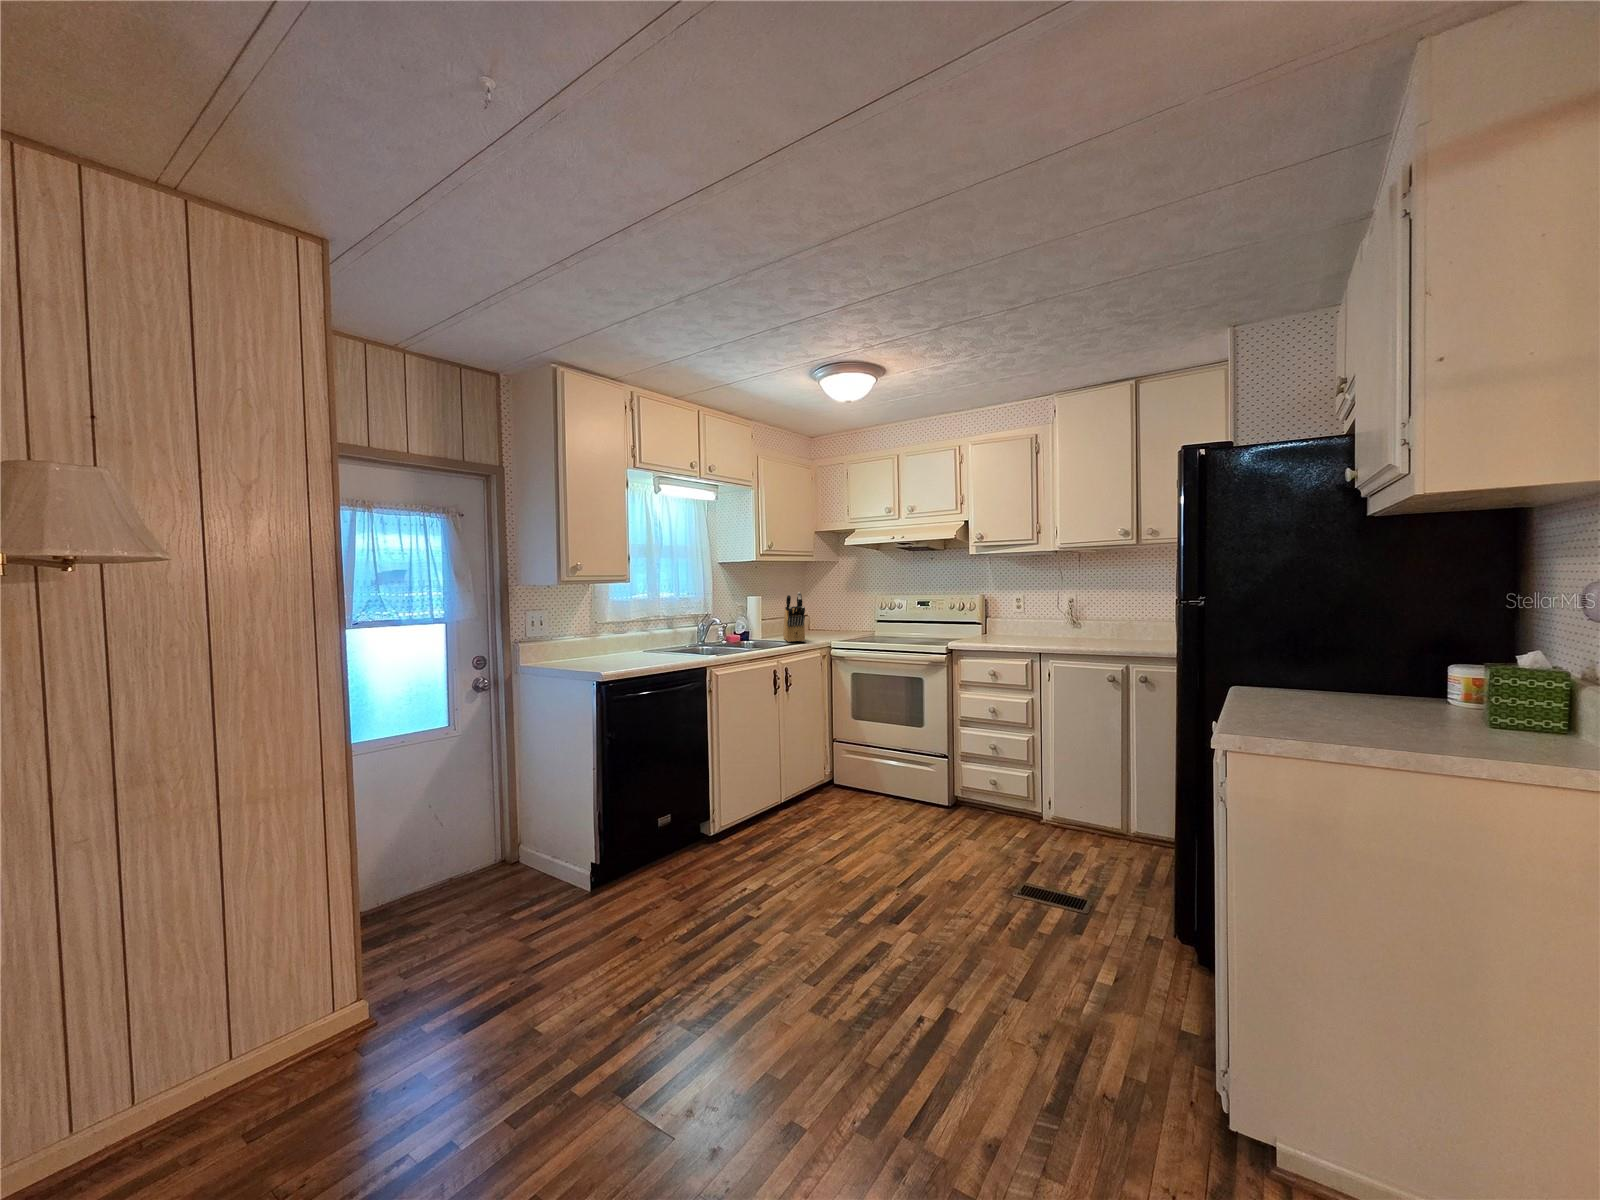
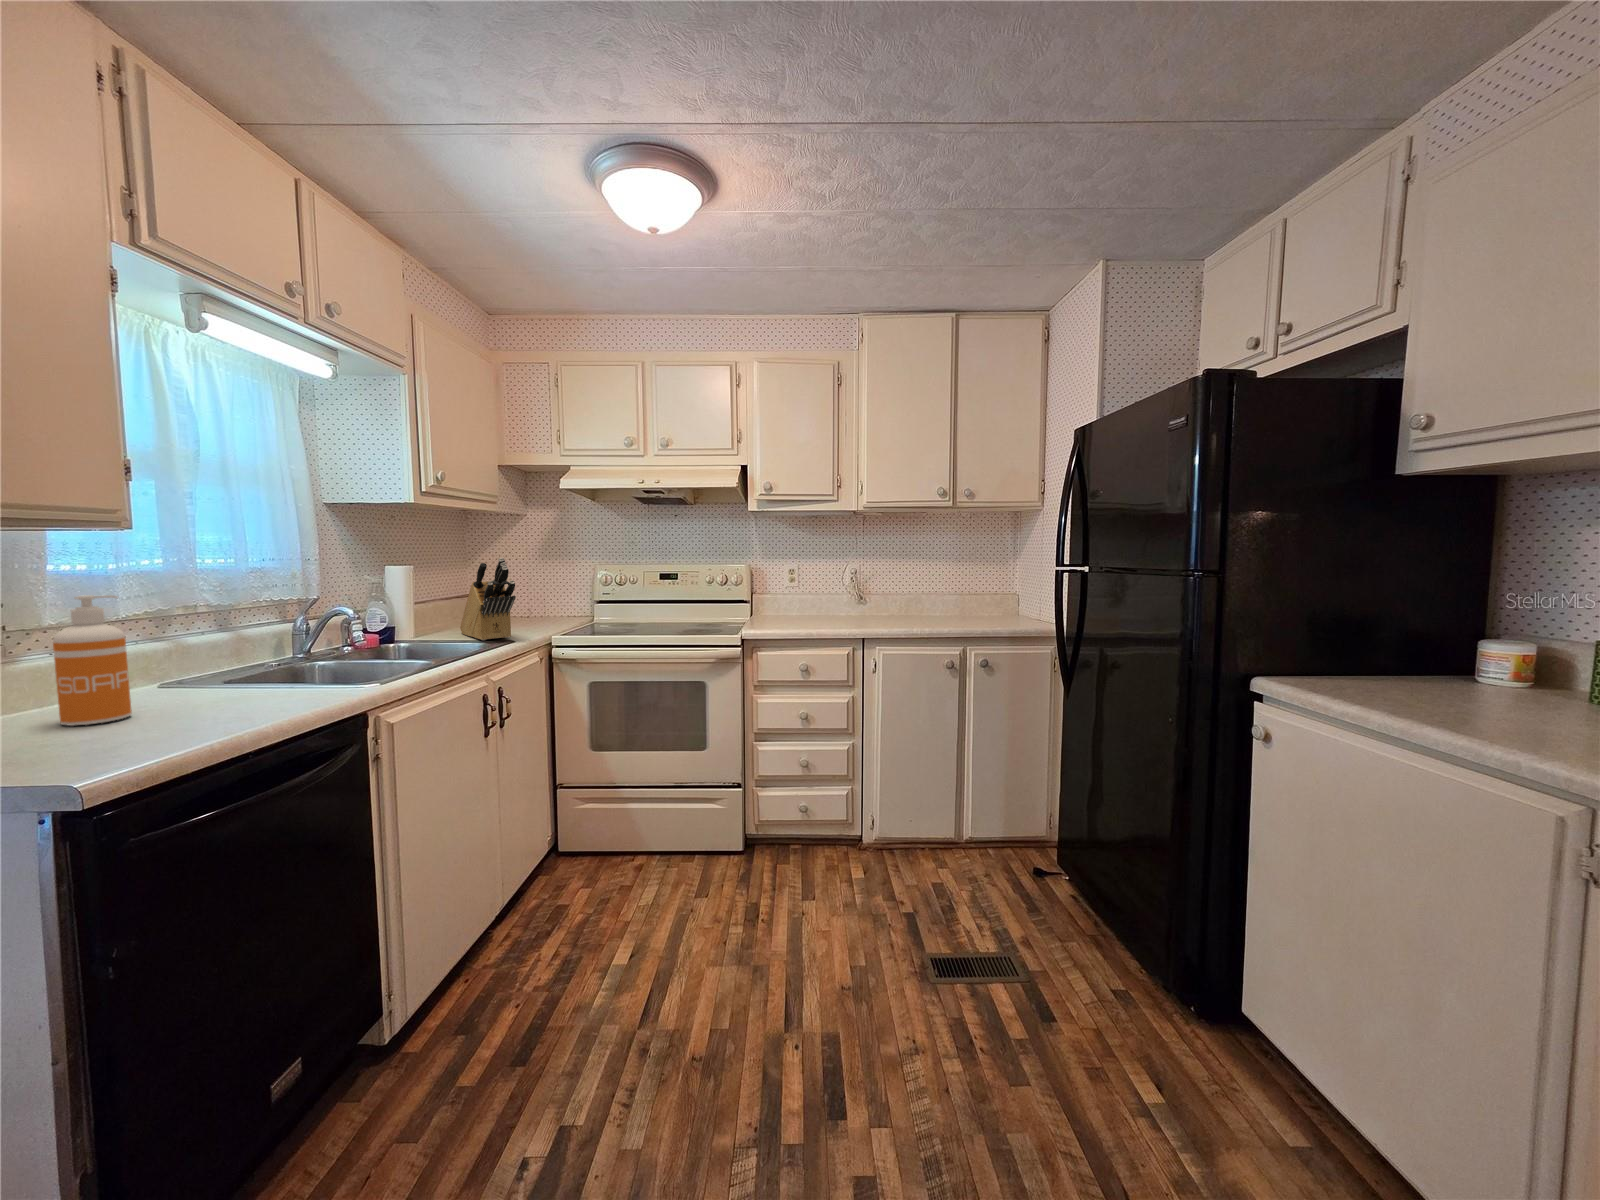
soap dispenser: none [605,610,627,661] -> present [53,595,132,726]

